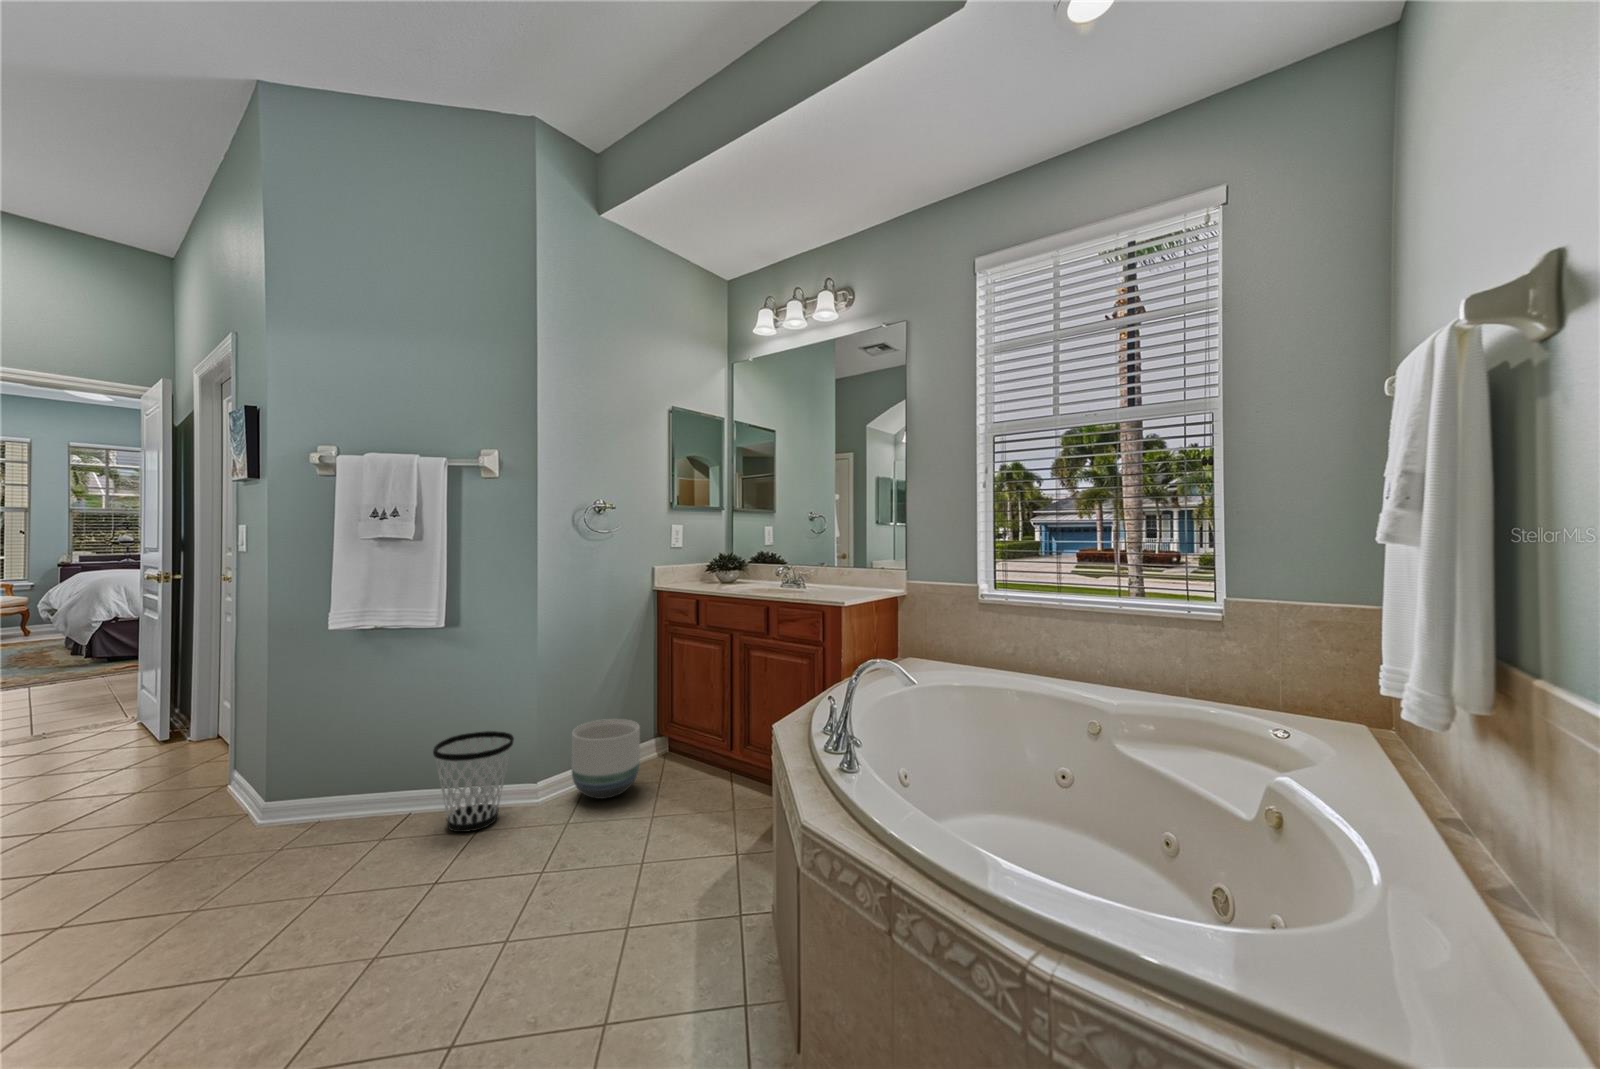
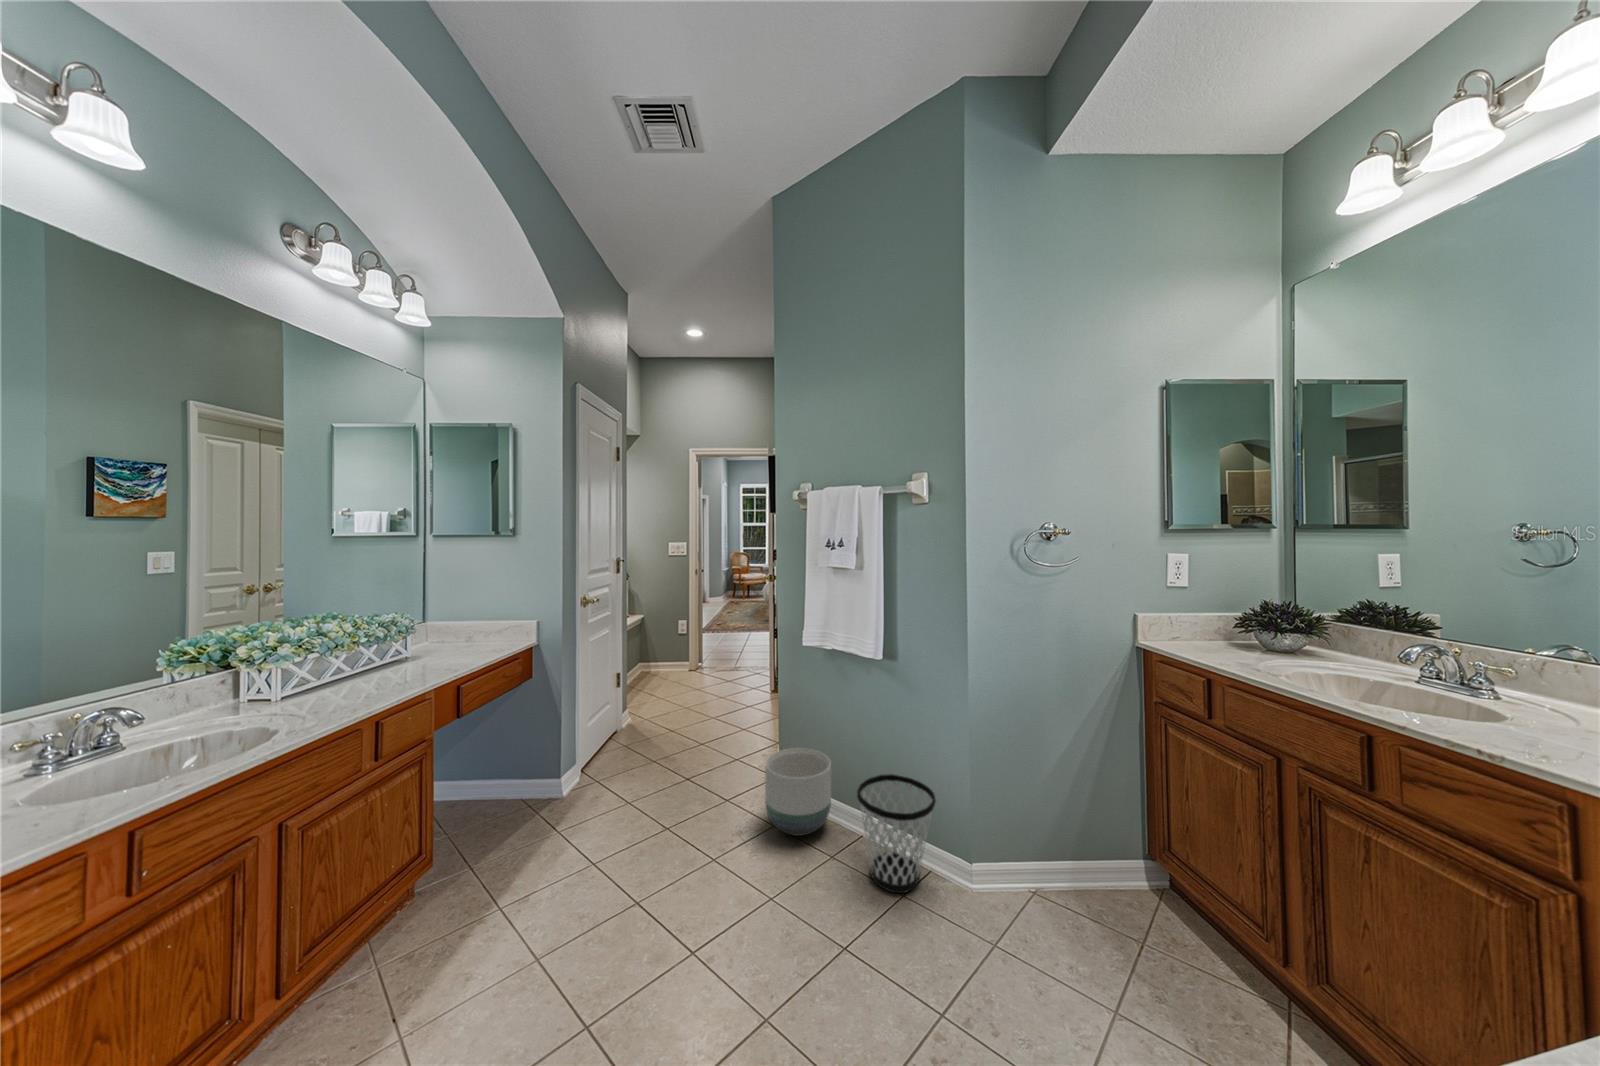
planter: present [572,719,640,799] -> present [765,748,831,836]

